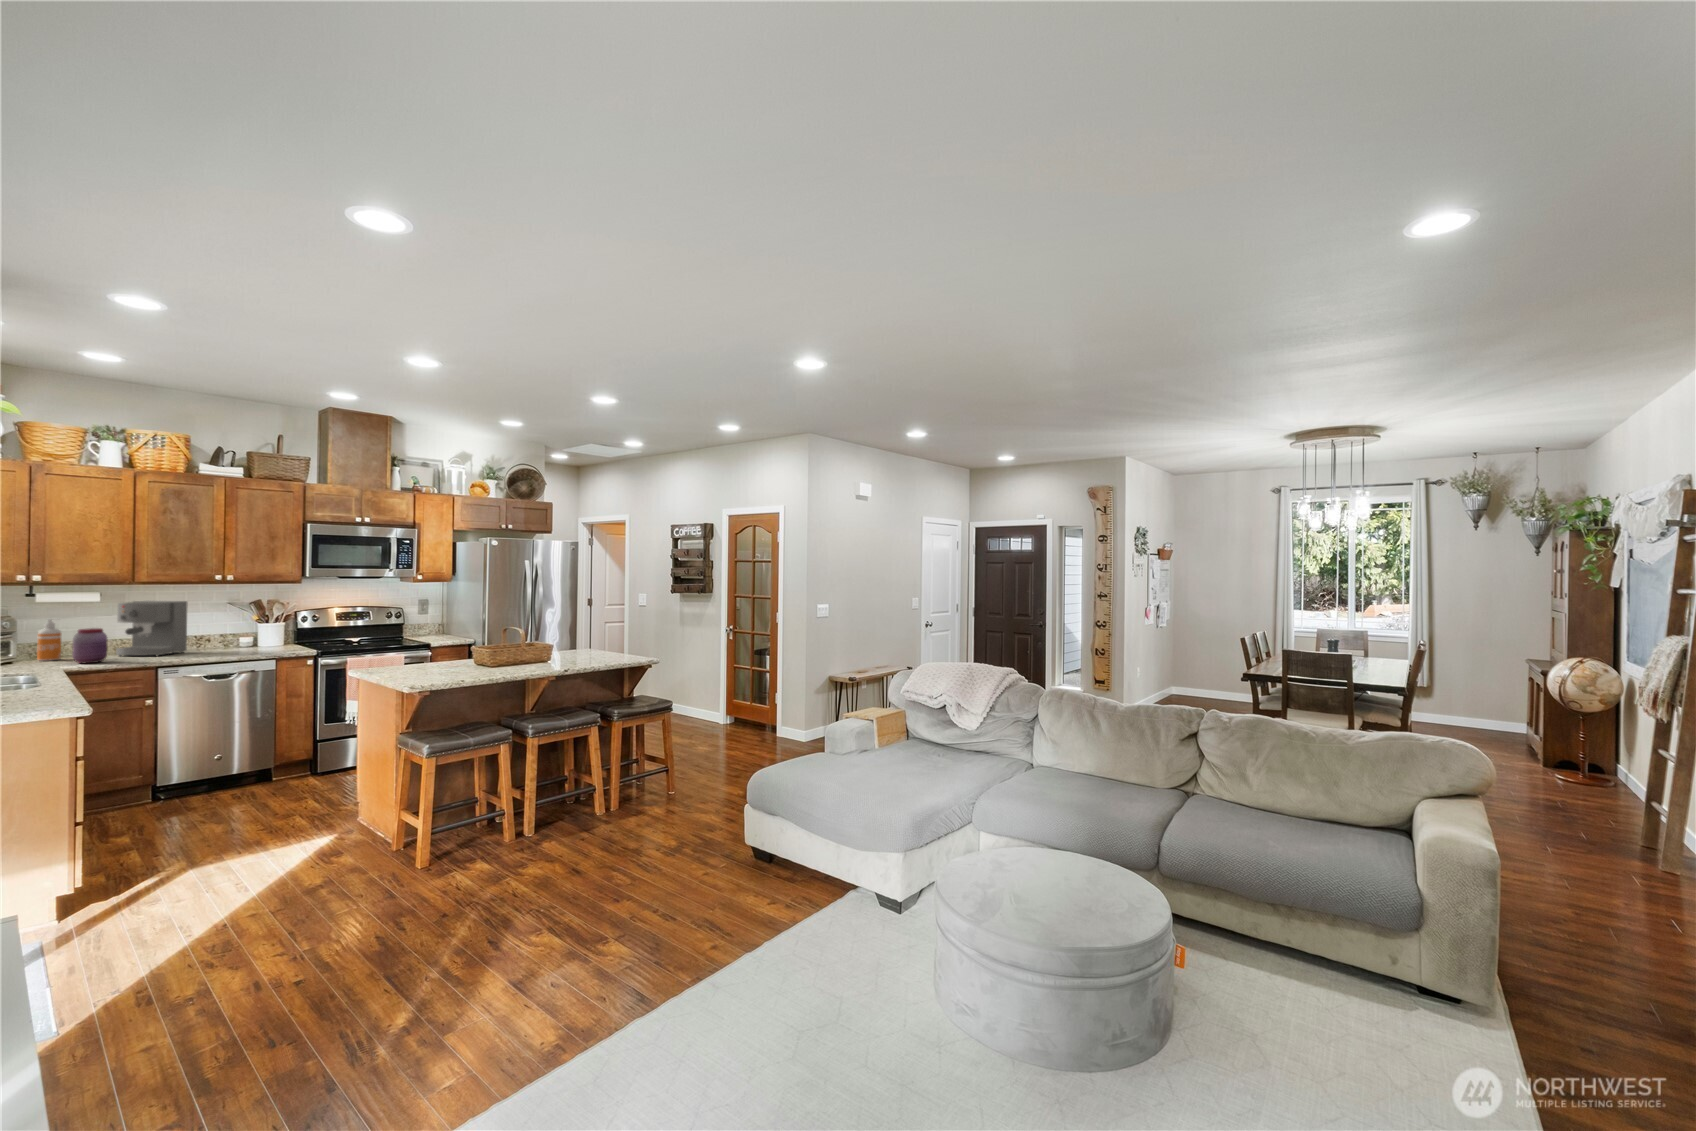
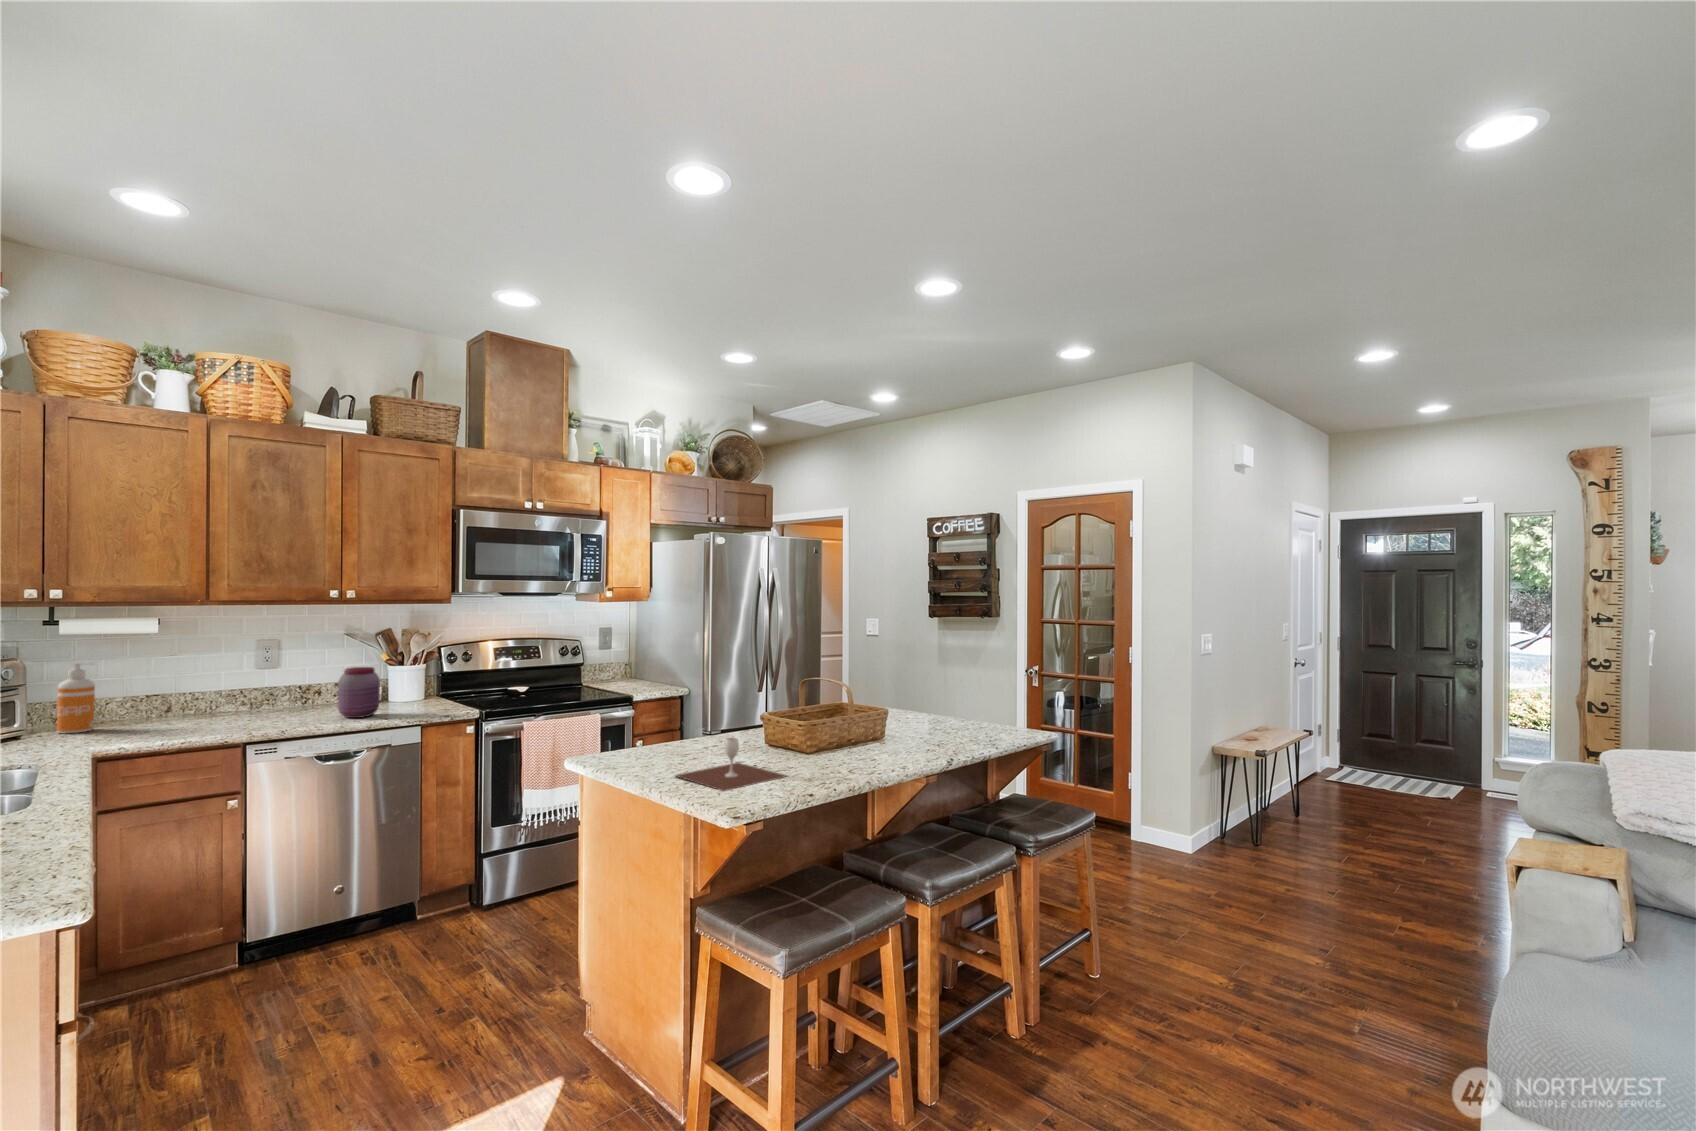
coffee maker: present [116,601,187,656] -> none [180,631,288,722]
jar: present [72,628,107,664] -> present [338,667,380,718]
wine glass: none [400,650,461,673] -> present [676,738,786,791]

